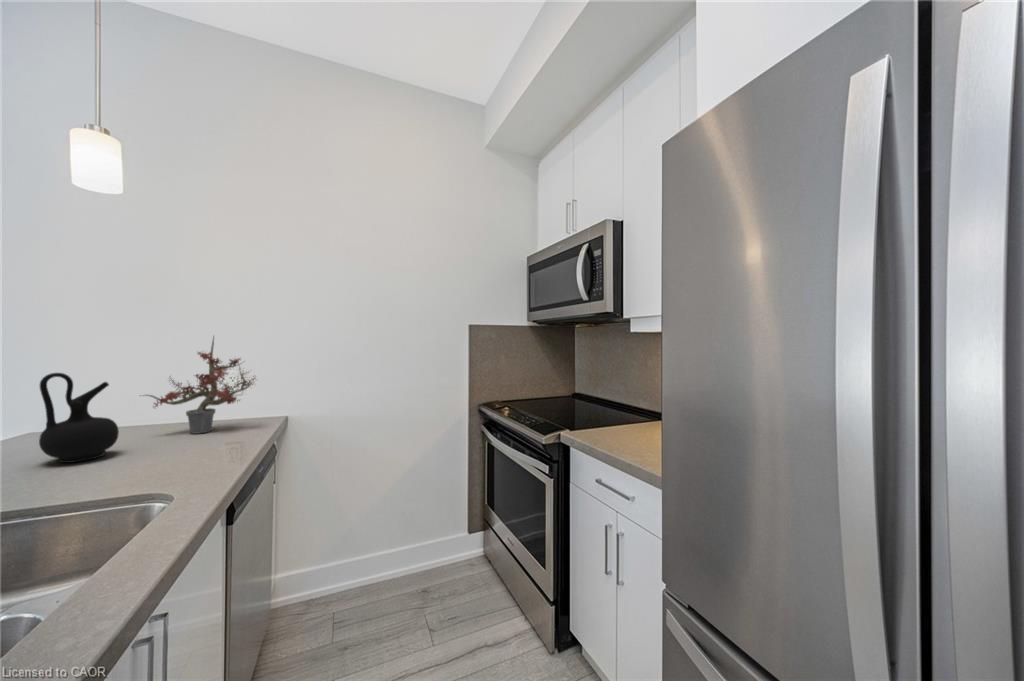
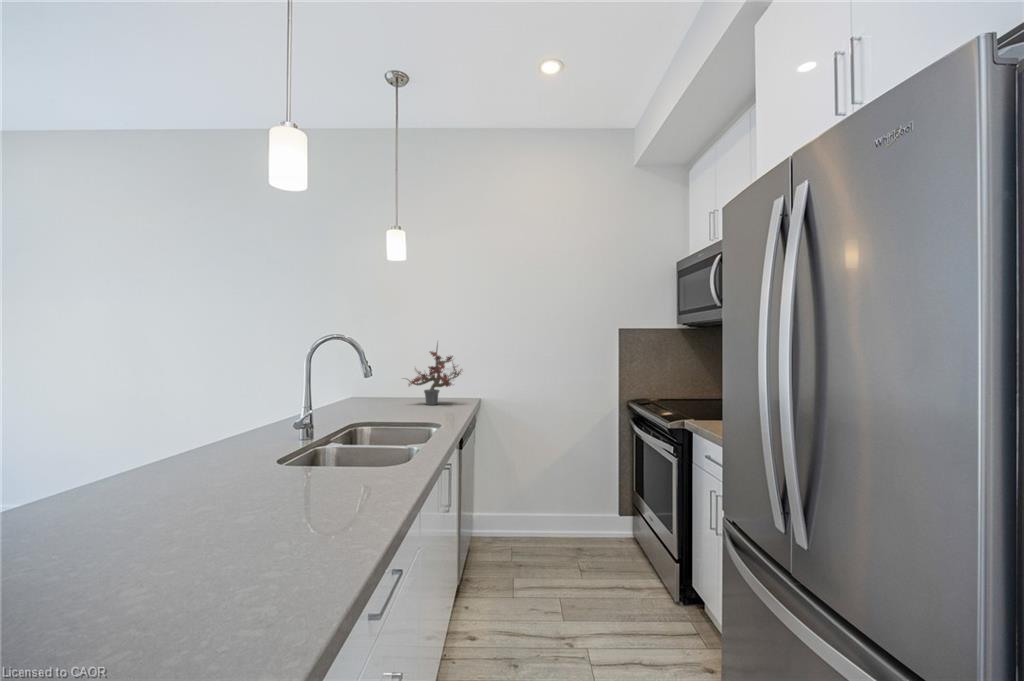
ceramic jug: present [39,373,119,463] -> none [367,362,398,413]

